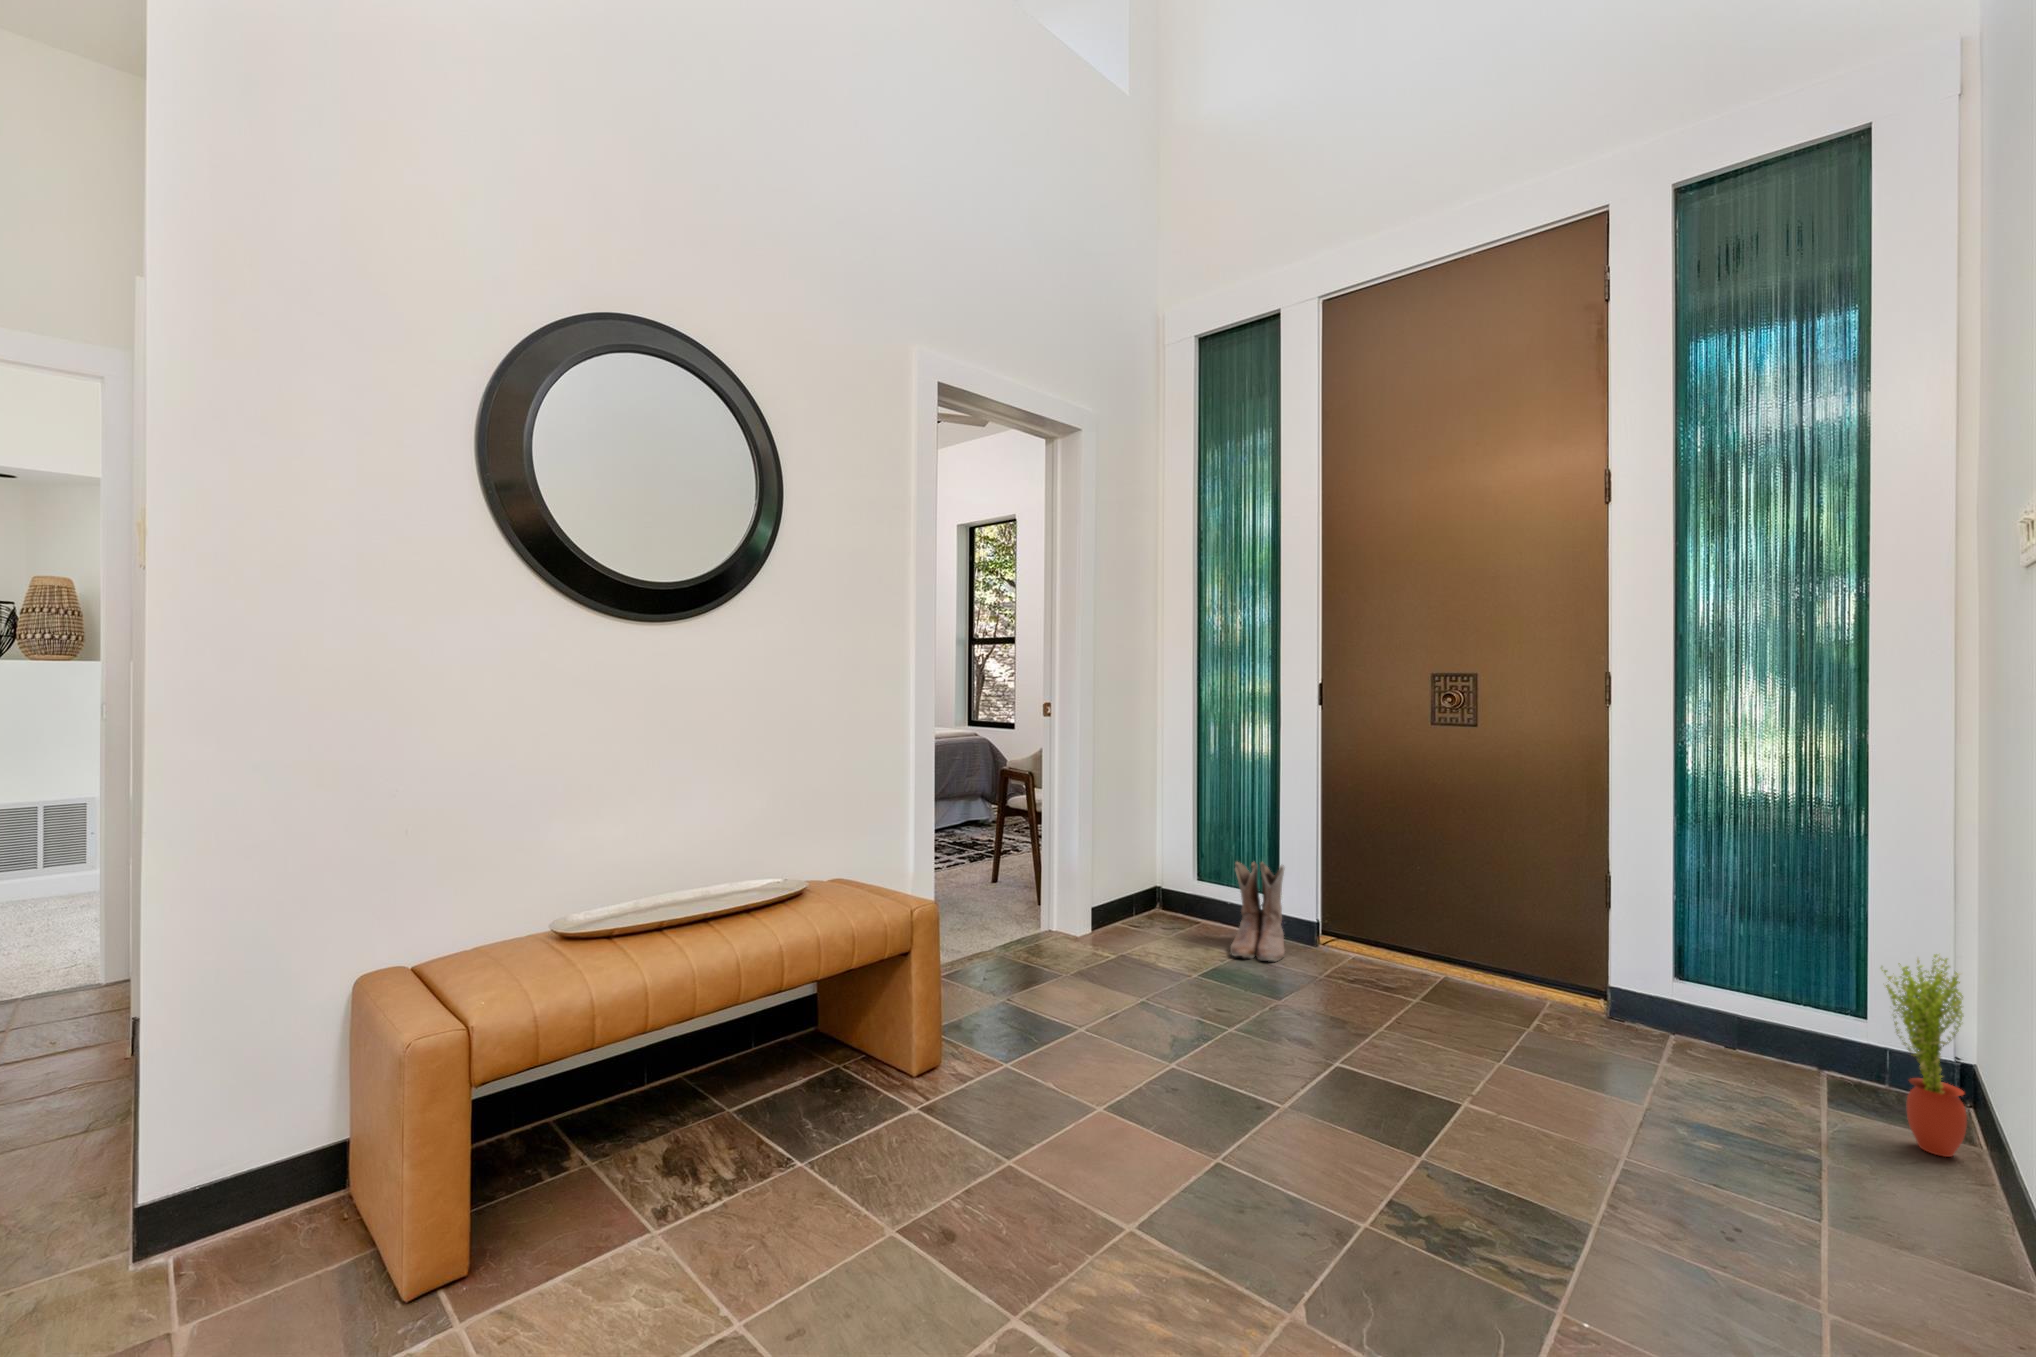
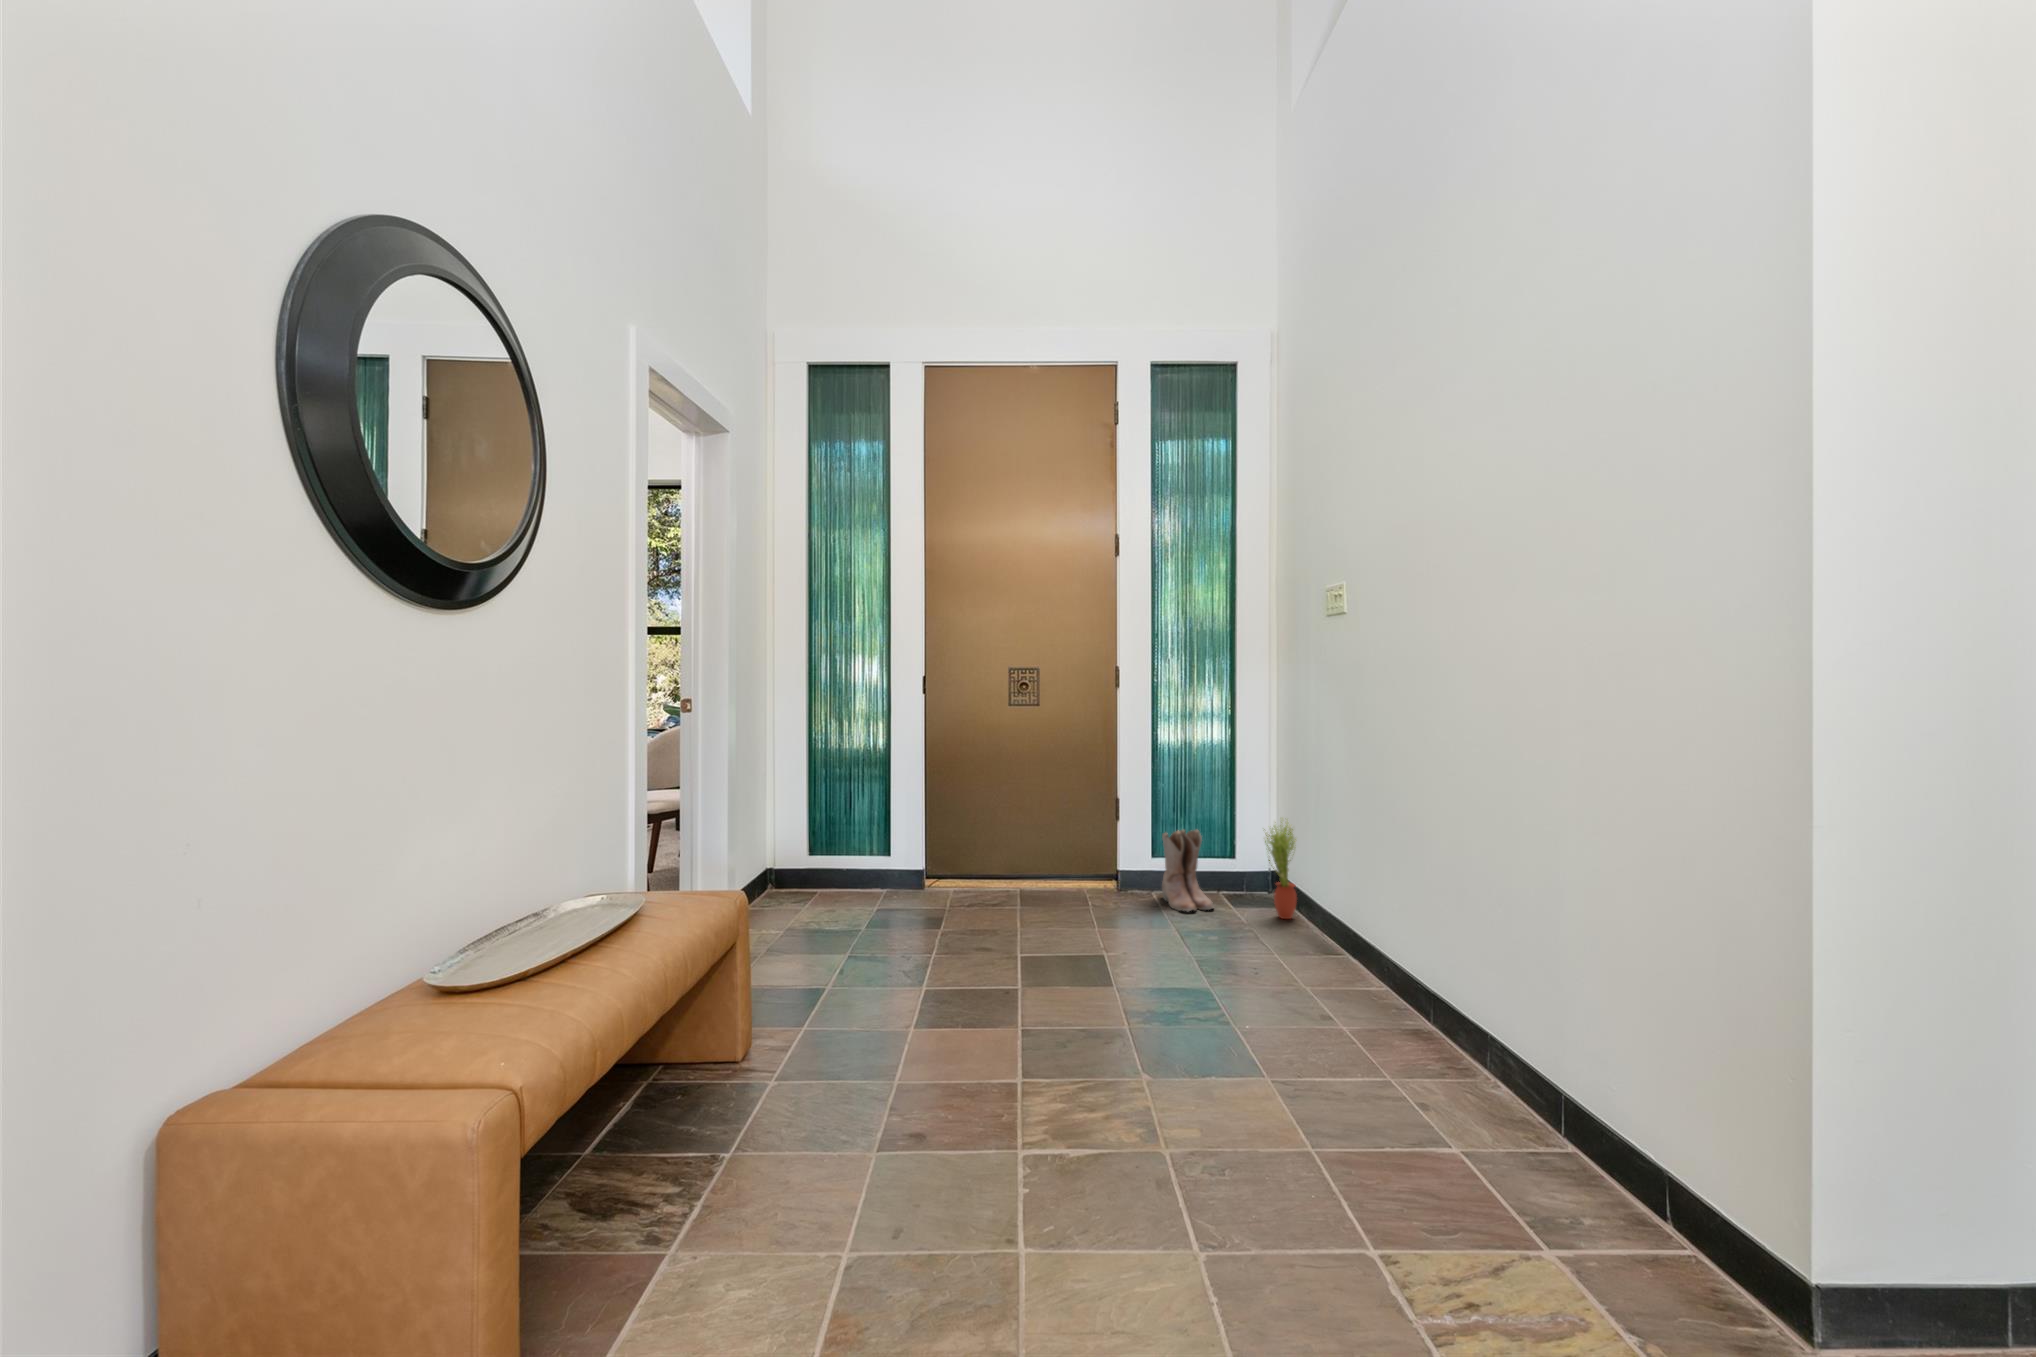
boots: present [1230,862,1285,962] -> present [1162,830,1214,912]

